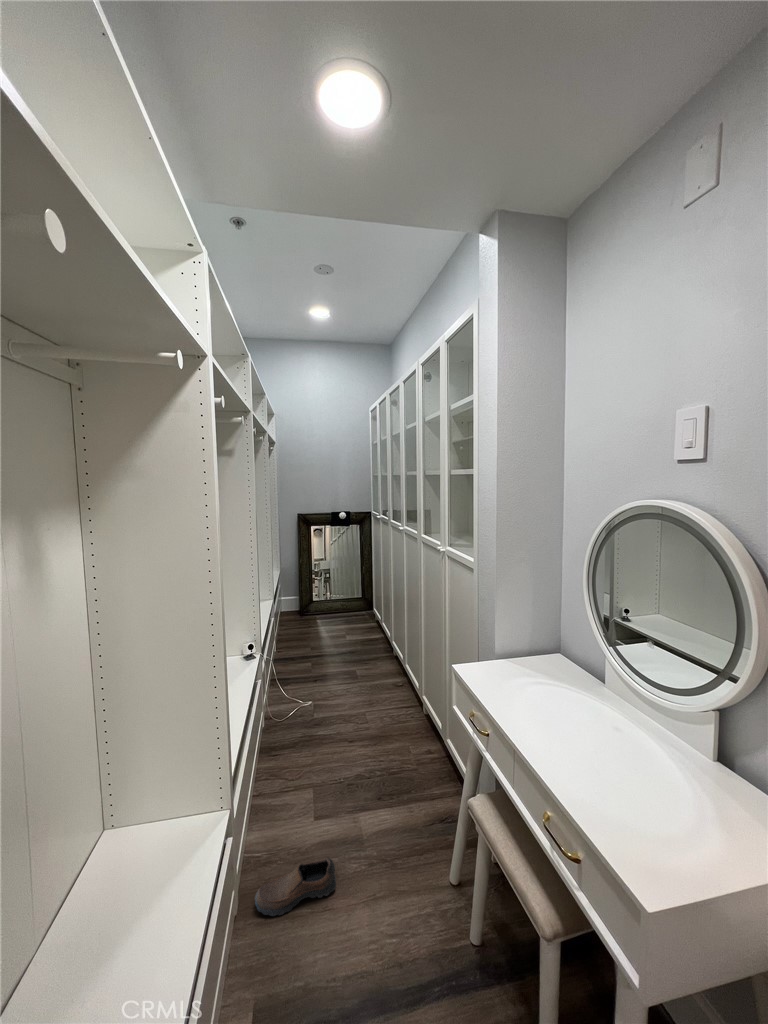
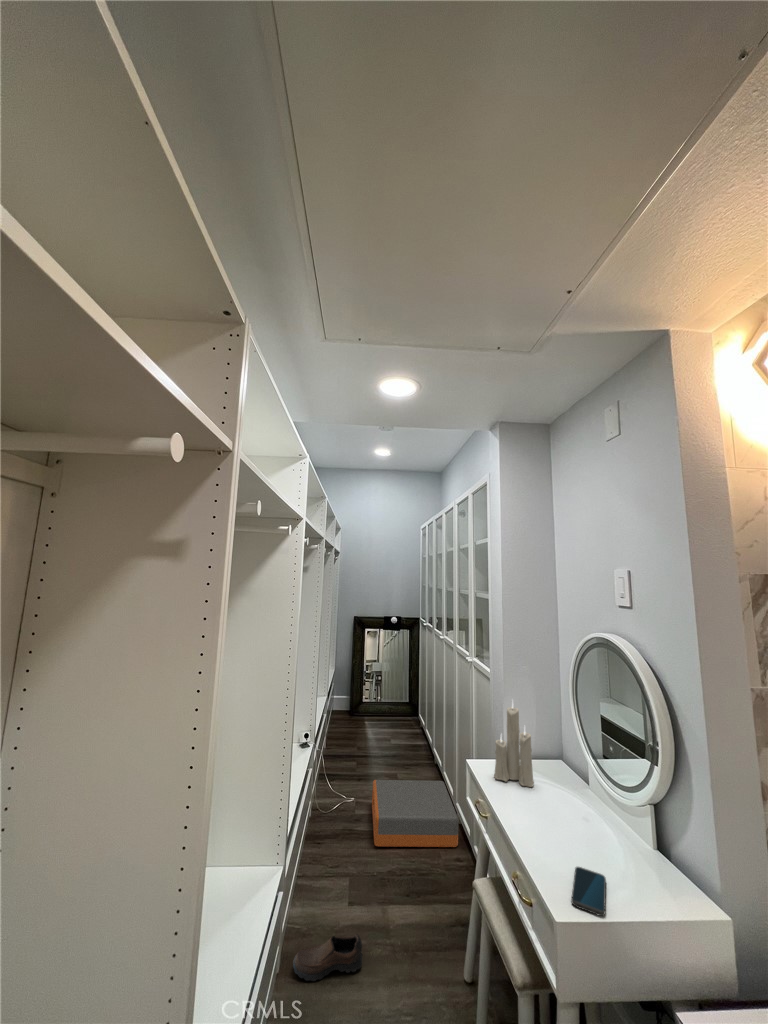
candle: none [489,587,537,692] -> present [494,703,534,787]
storage box: none [332,675,427,750] -> present [372,780,458,847]
smartphone: none [630,801,696,879] -> present [571,867,606,916]

